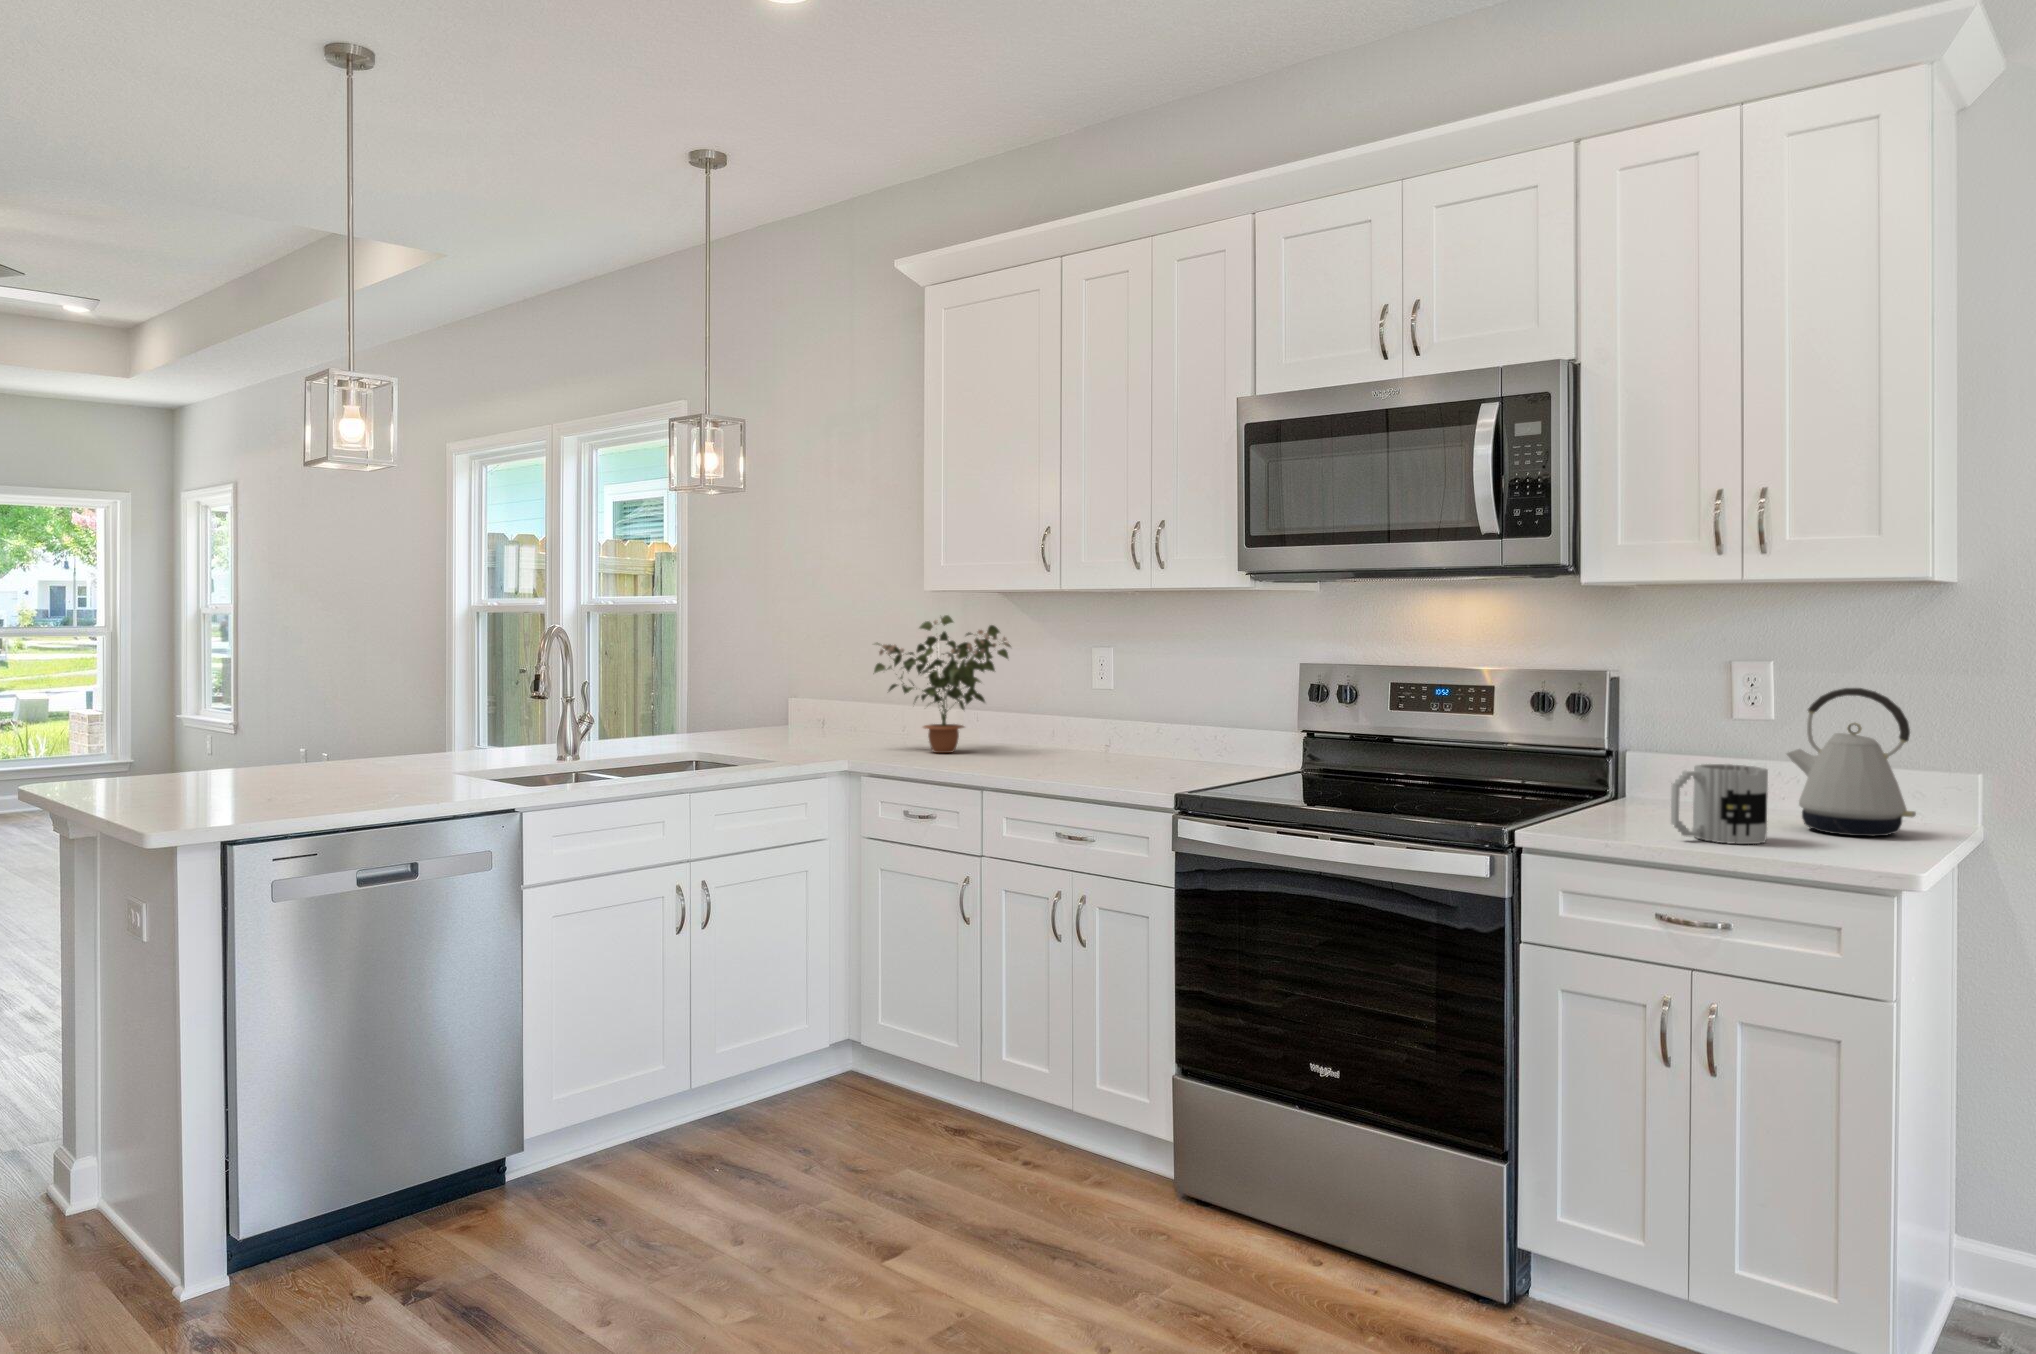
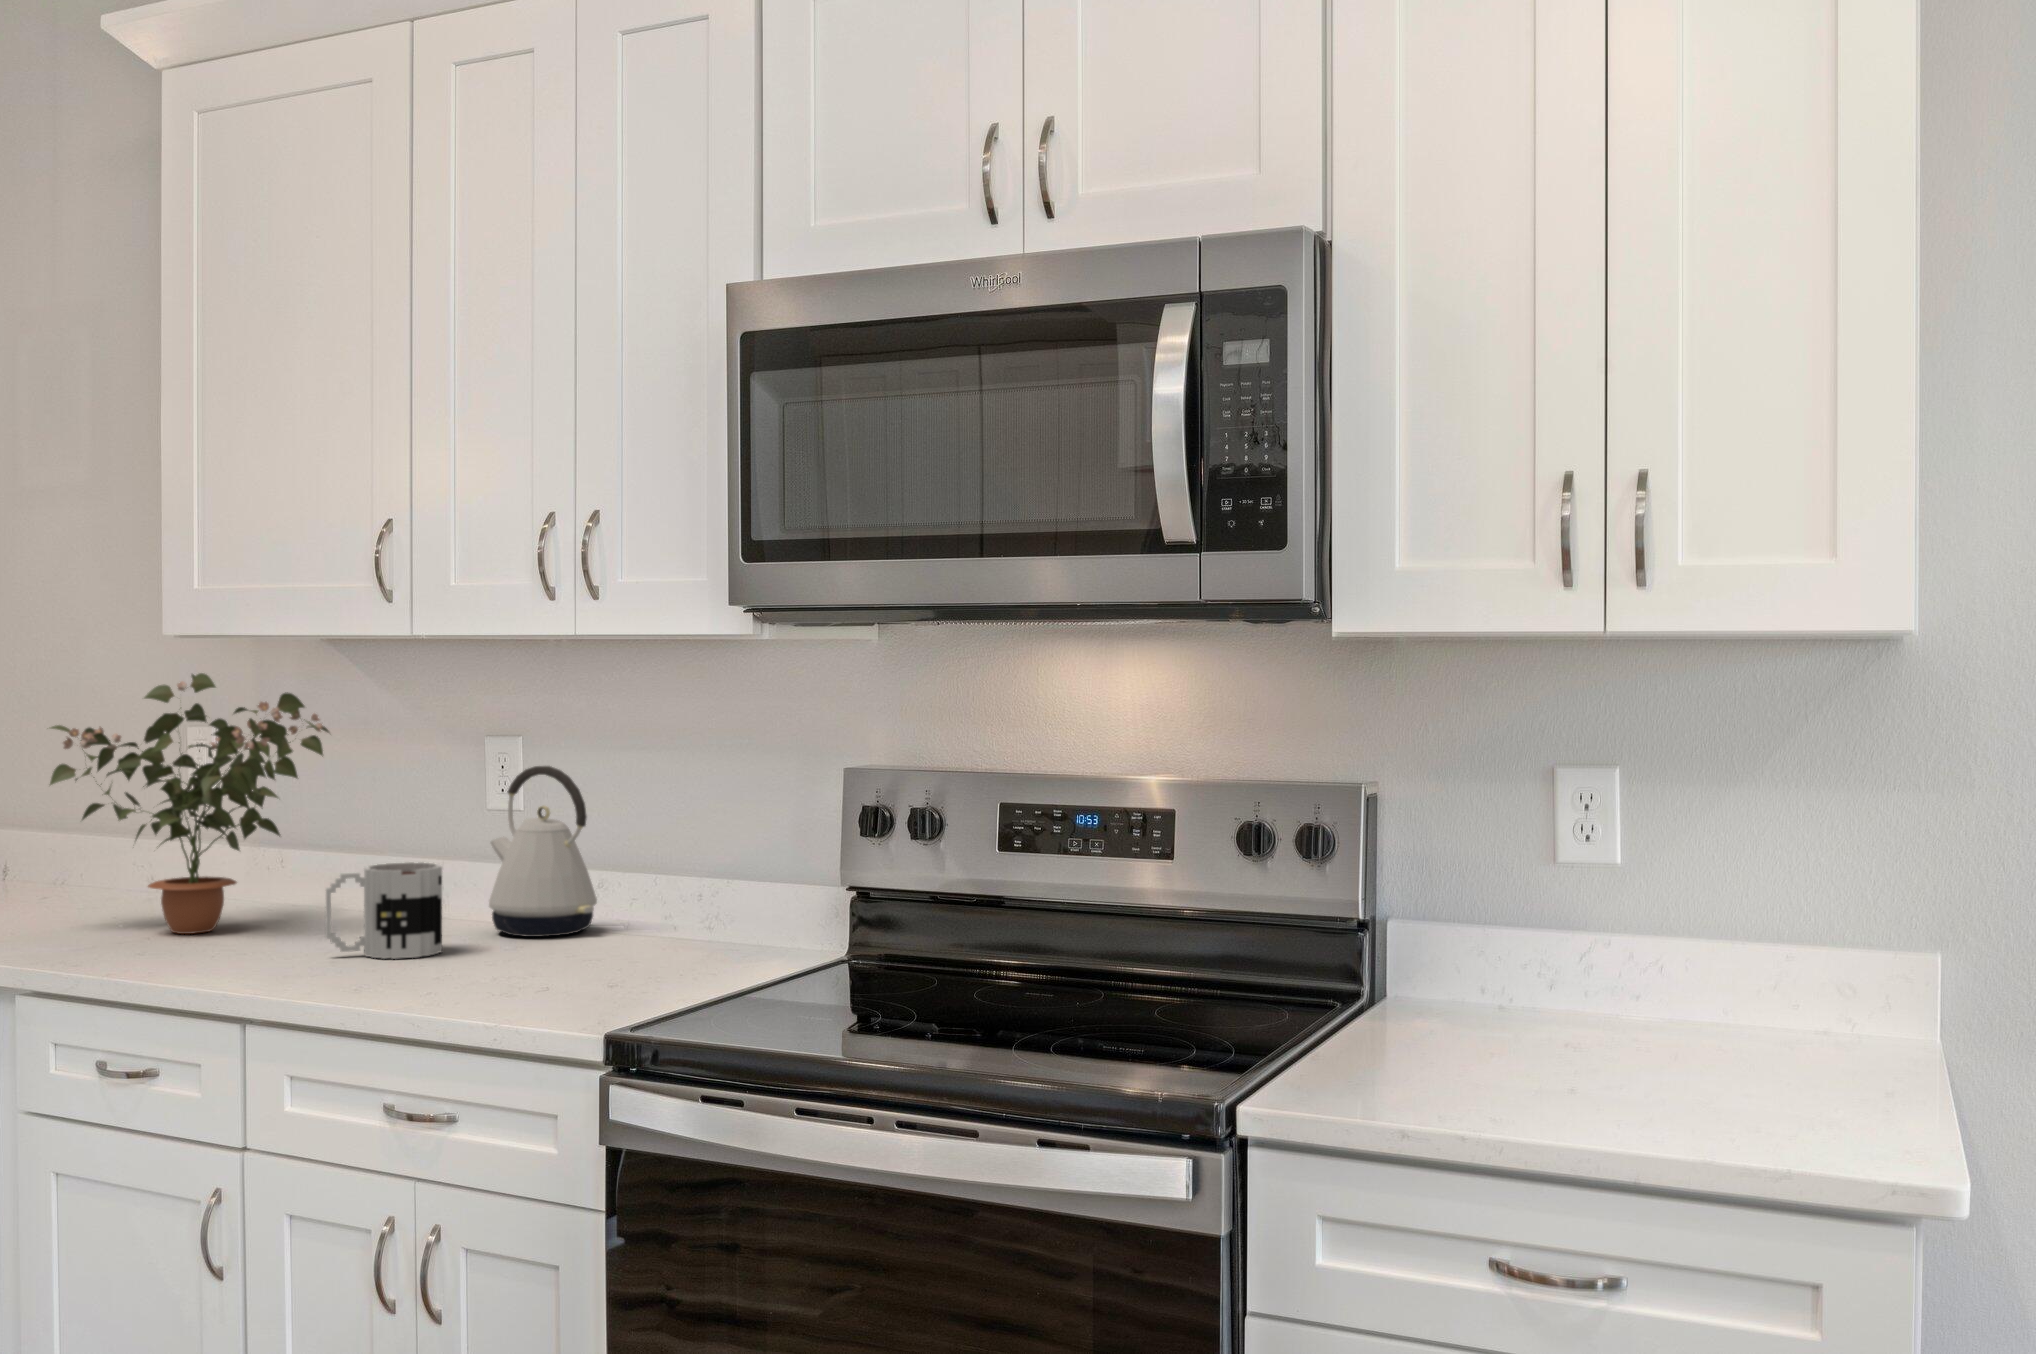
kettle: present [1787,688,1916,836] -> present [489,766,597,937]
mug: present [1671,764,1768,844] -> present [326,862,442,959]

